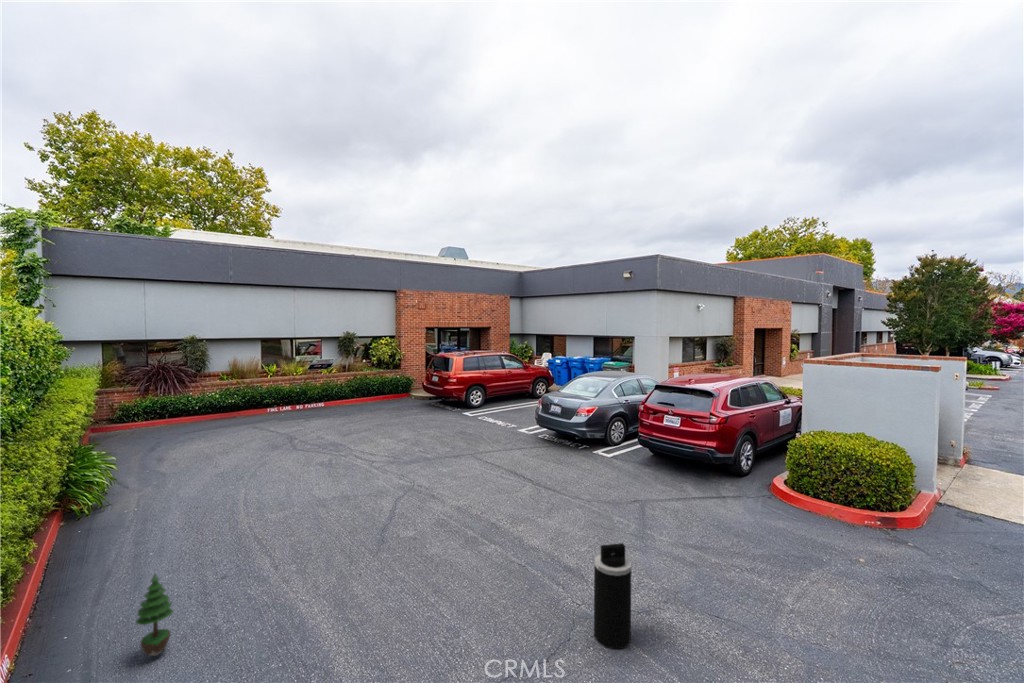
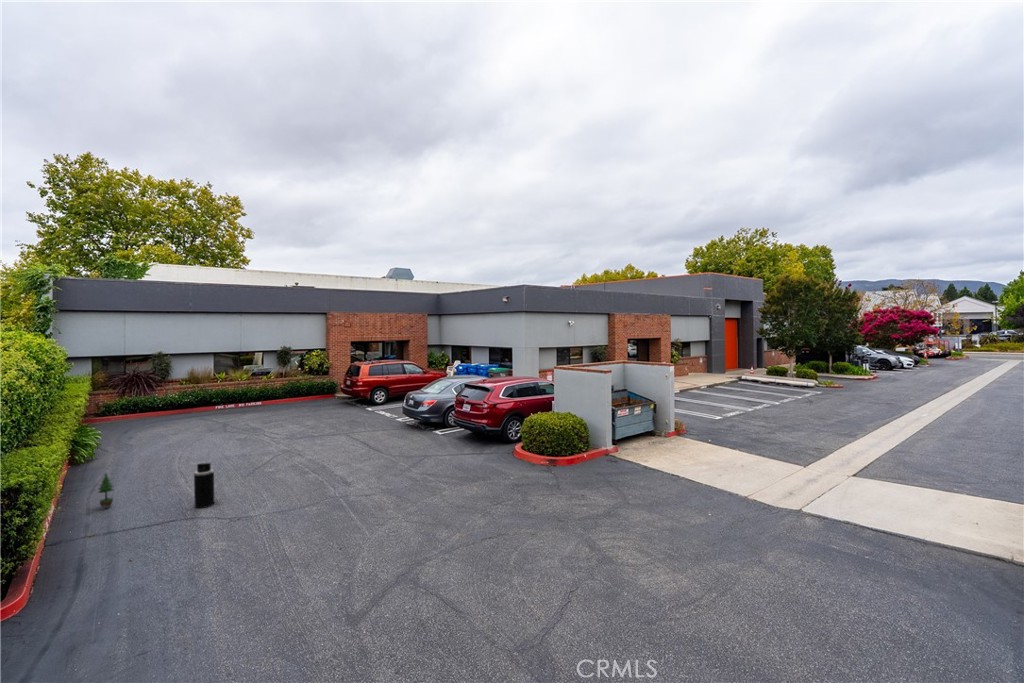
trash can: present [594,543,631,649] -> present [194,463,214,508]

